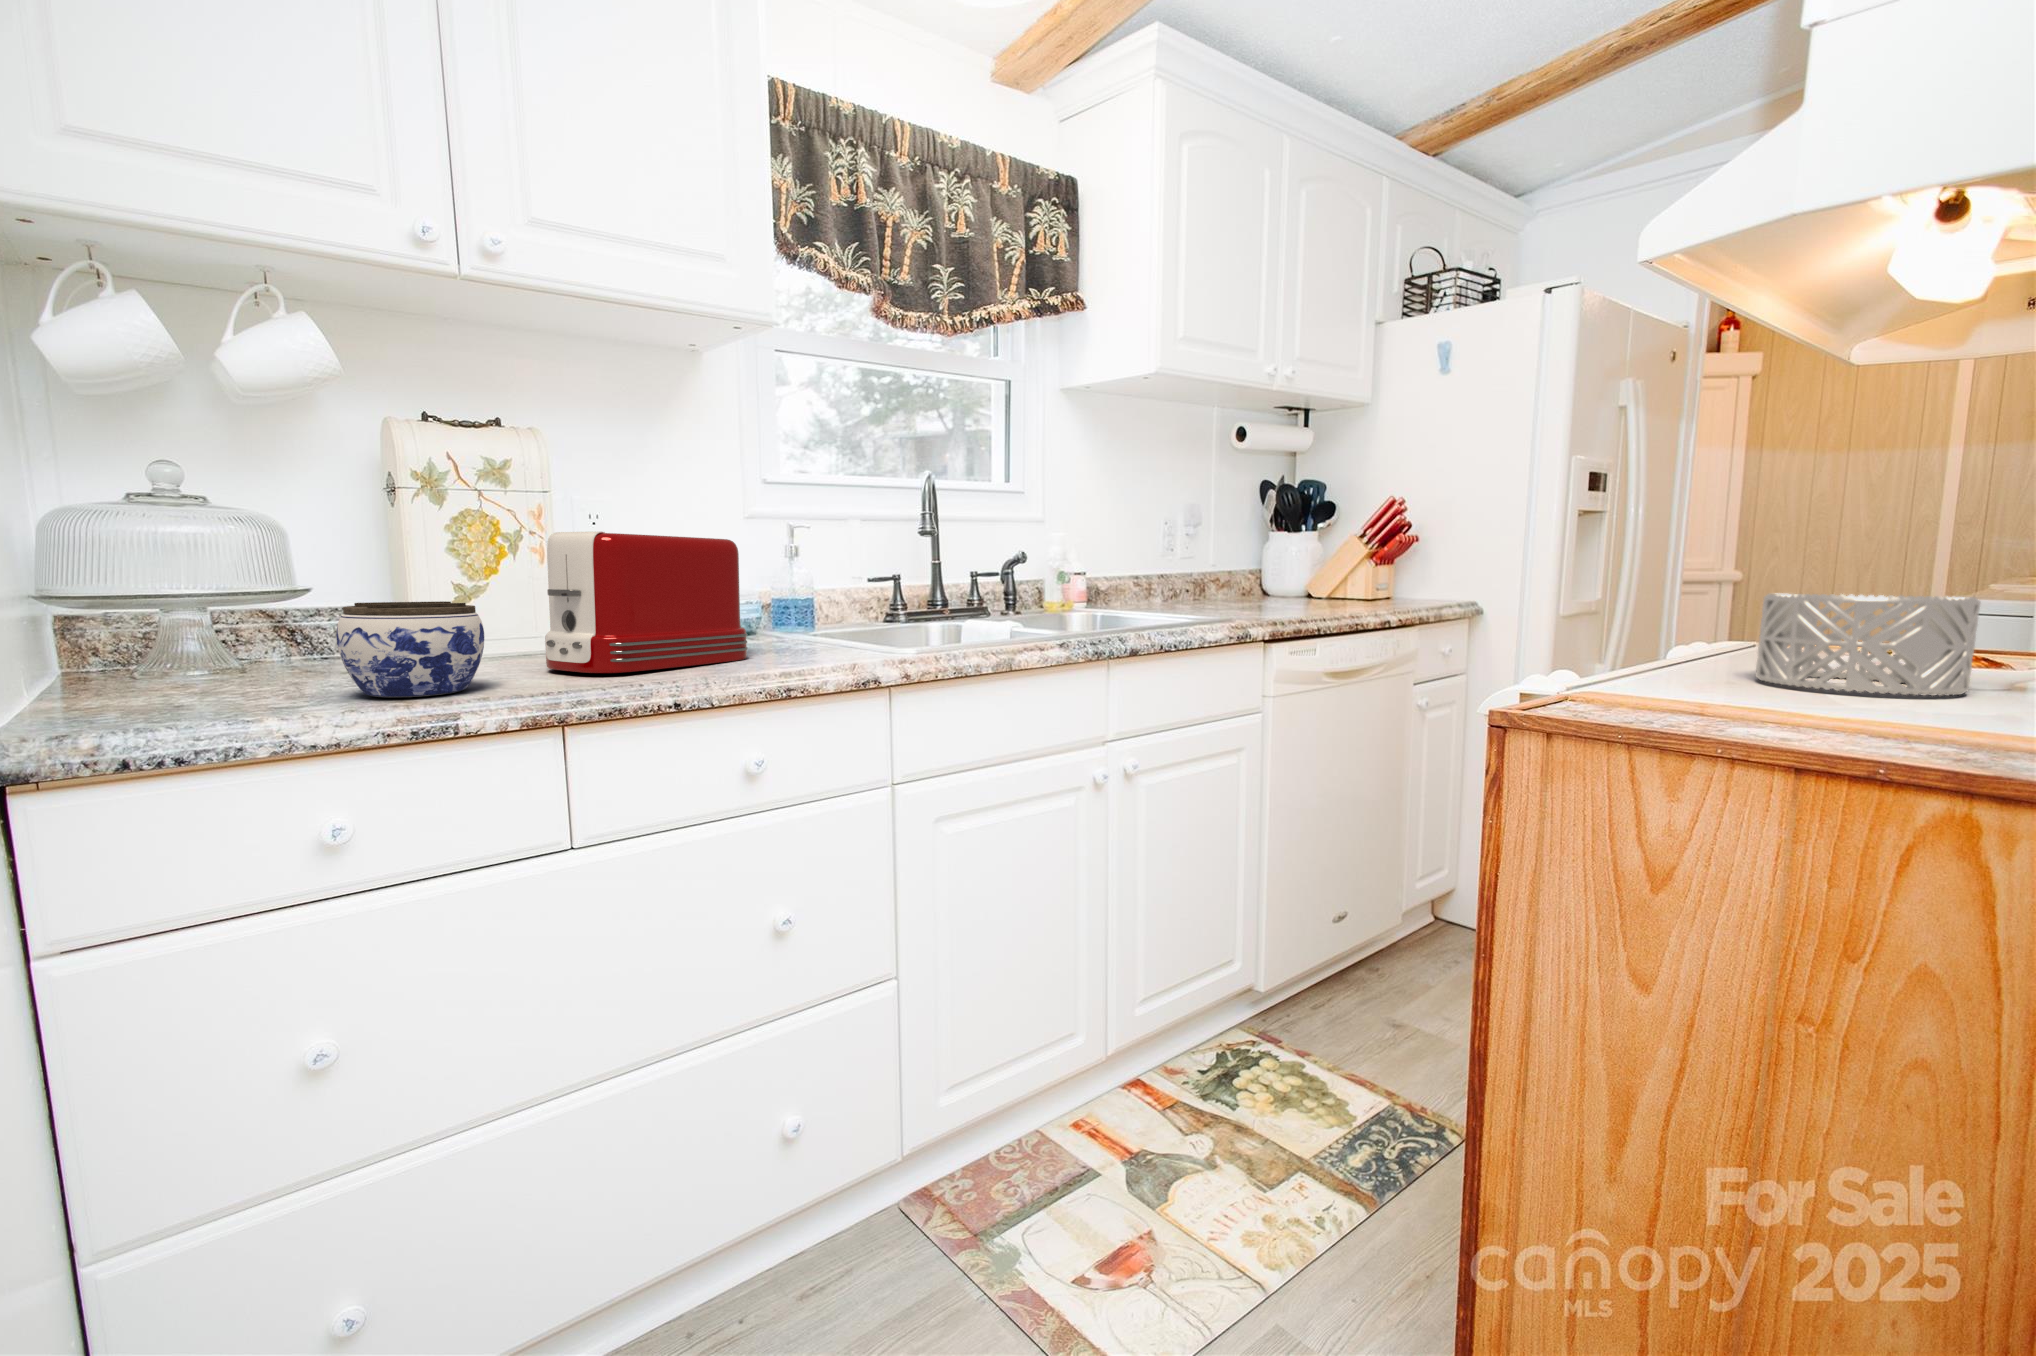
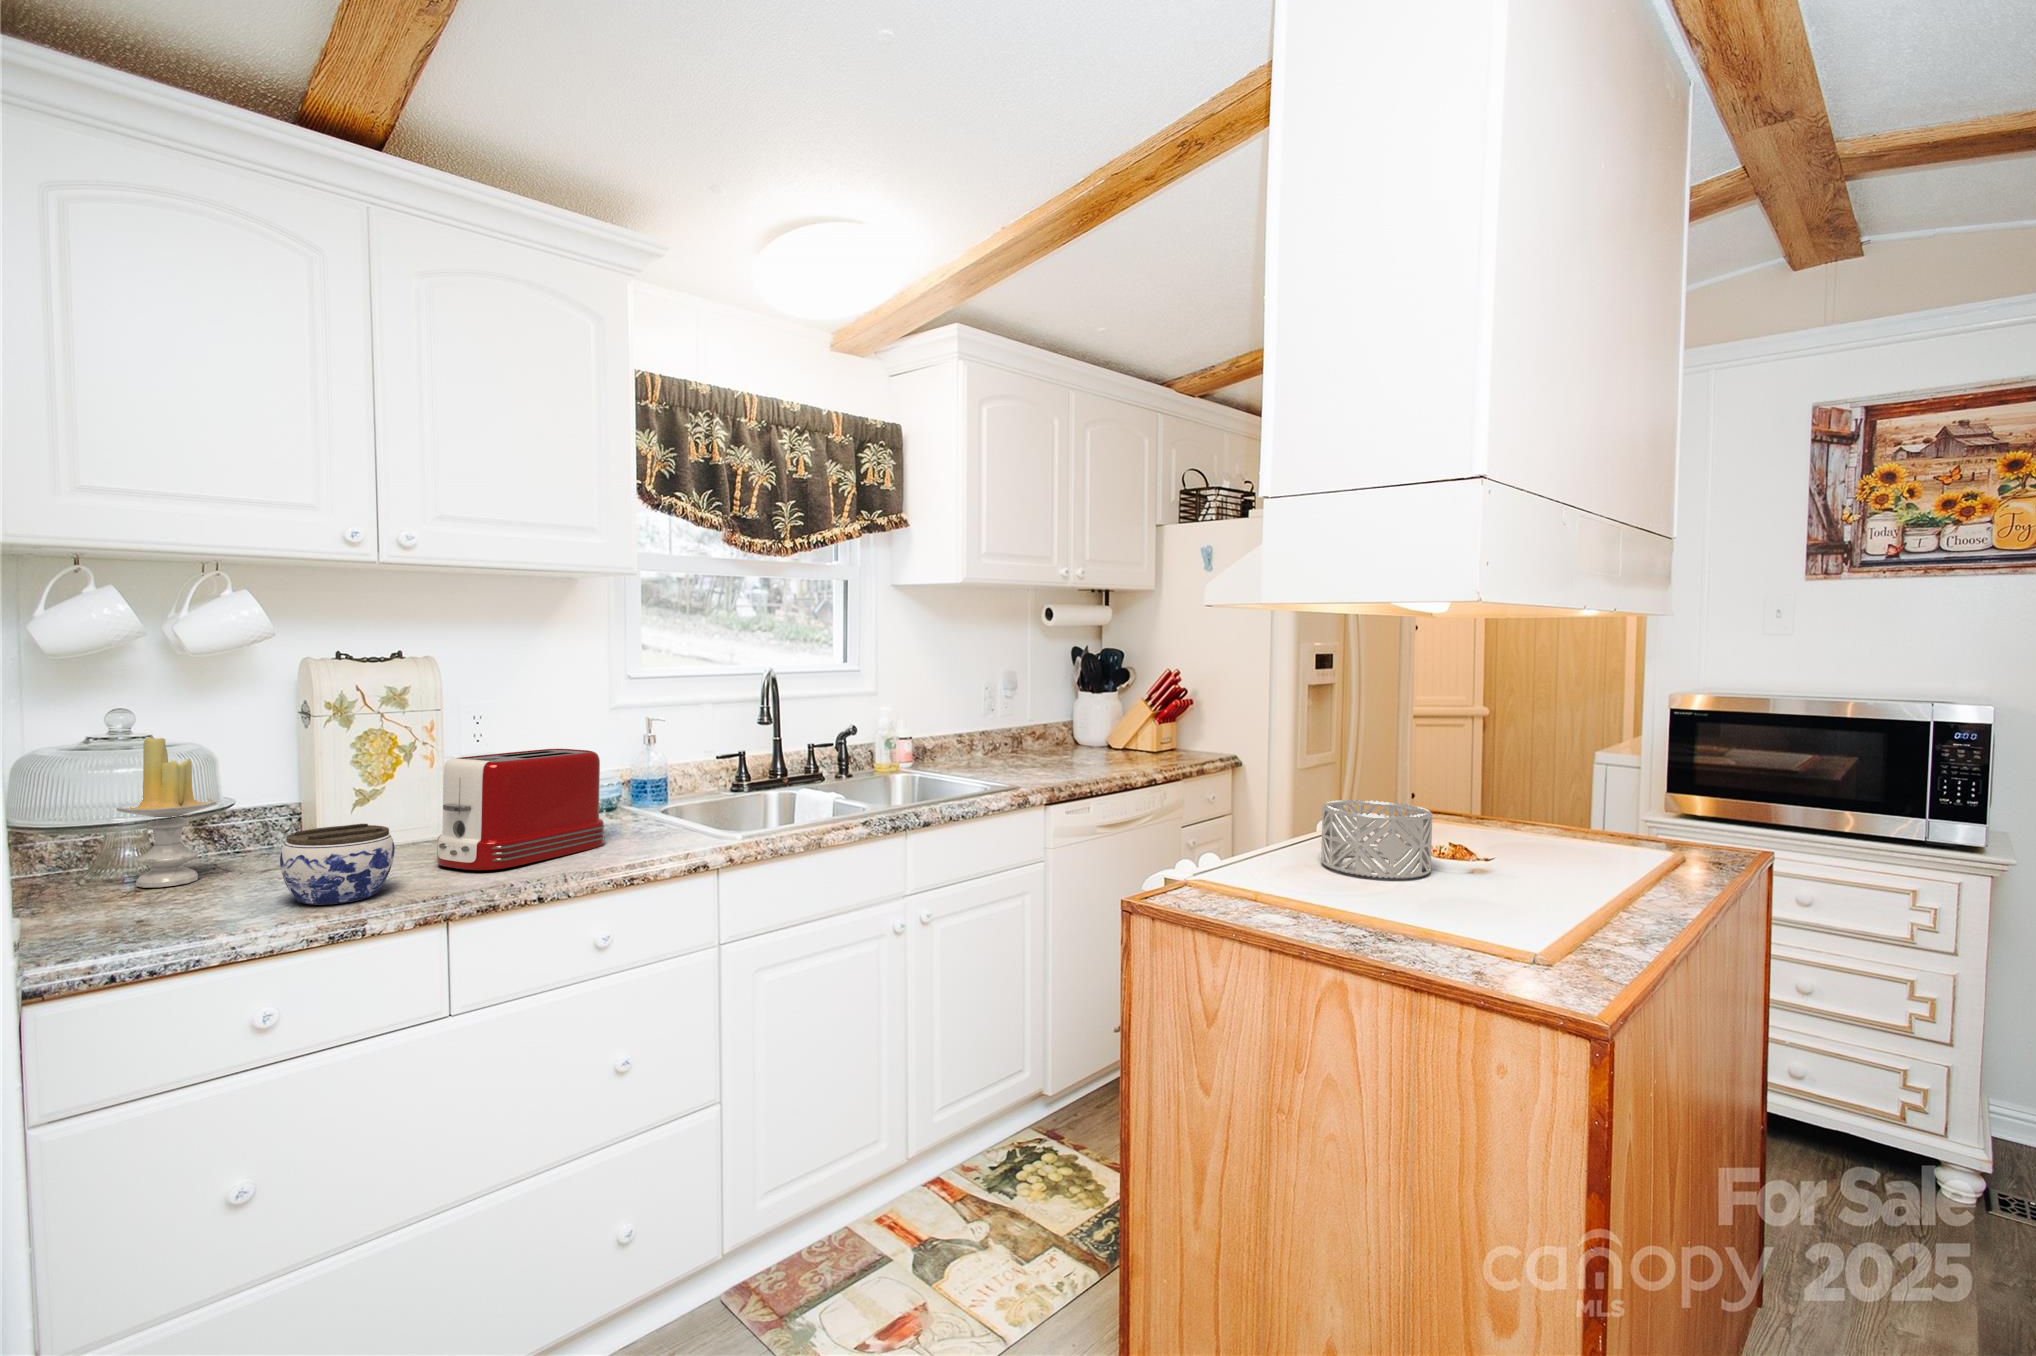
candle: none [154,491,281,682] -> present [117,737,217,888]

